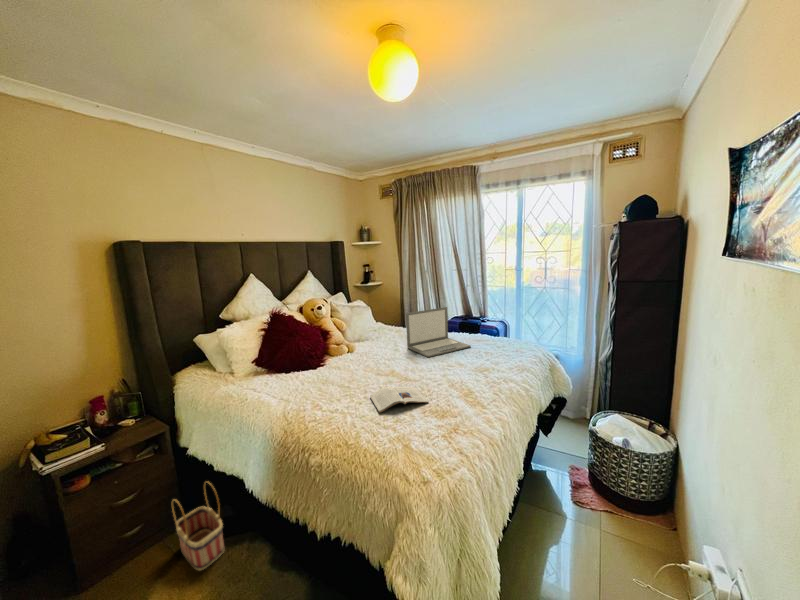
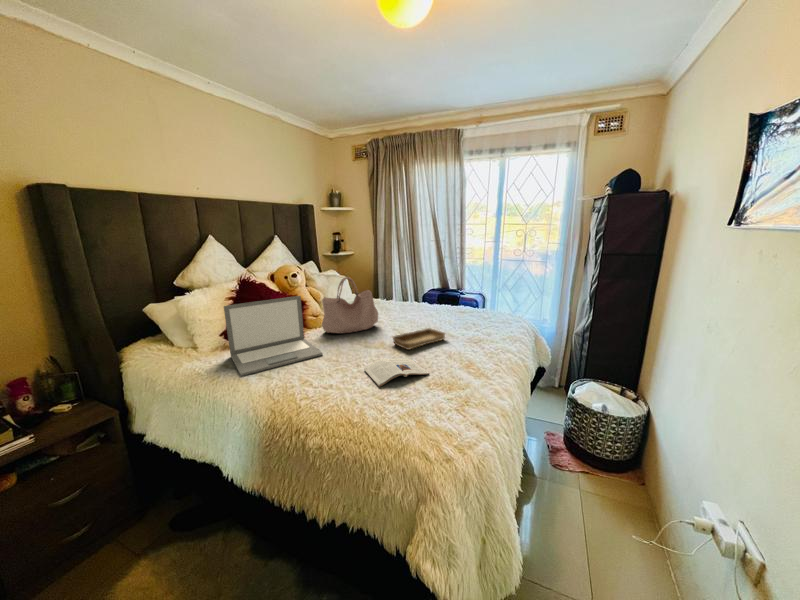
laptop: present [406,307,471,357] -> present [224,296,323,376]
handbag: none [341,310,394,362] -> present [322,277,378,333]
tray: none [400,357,455,379] -> present [392,328,445,350]
basket: present [172,481,225,571] -> none [128,469,197,568]

